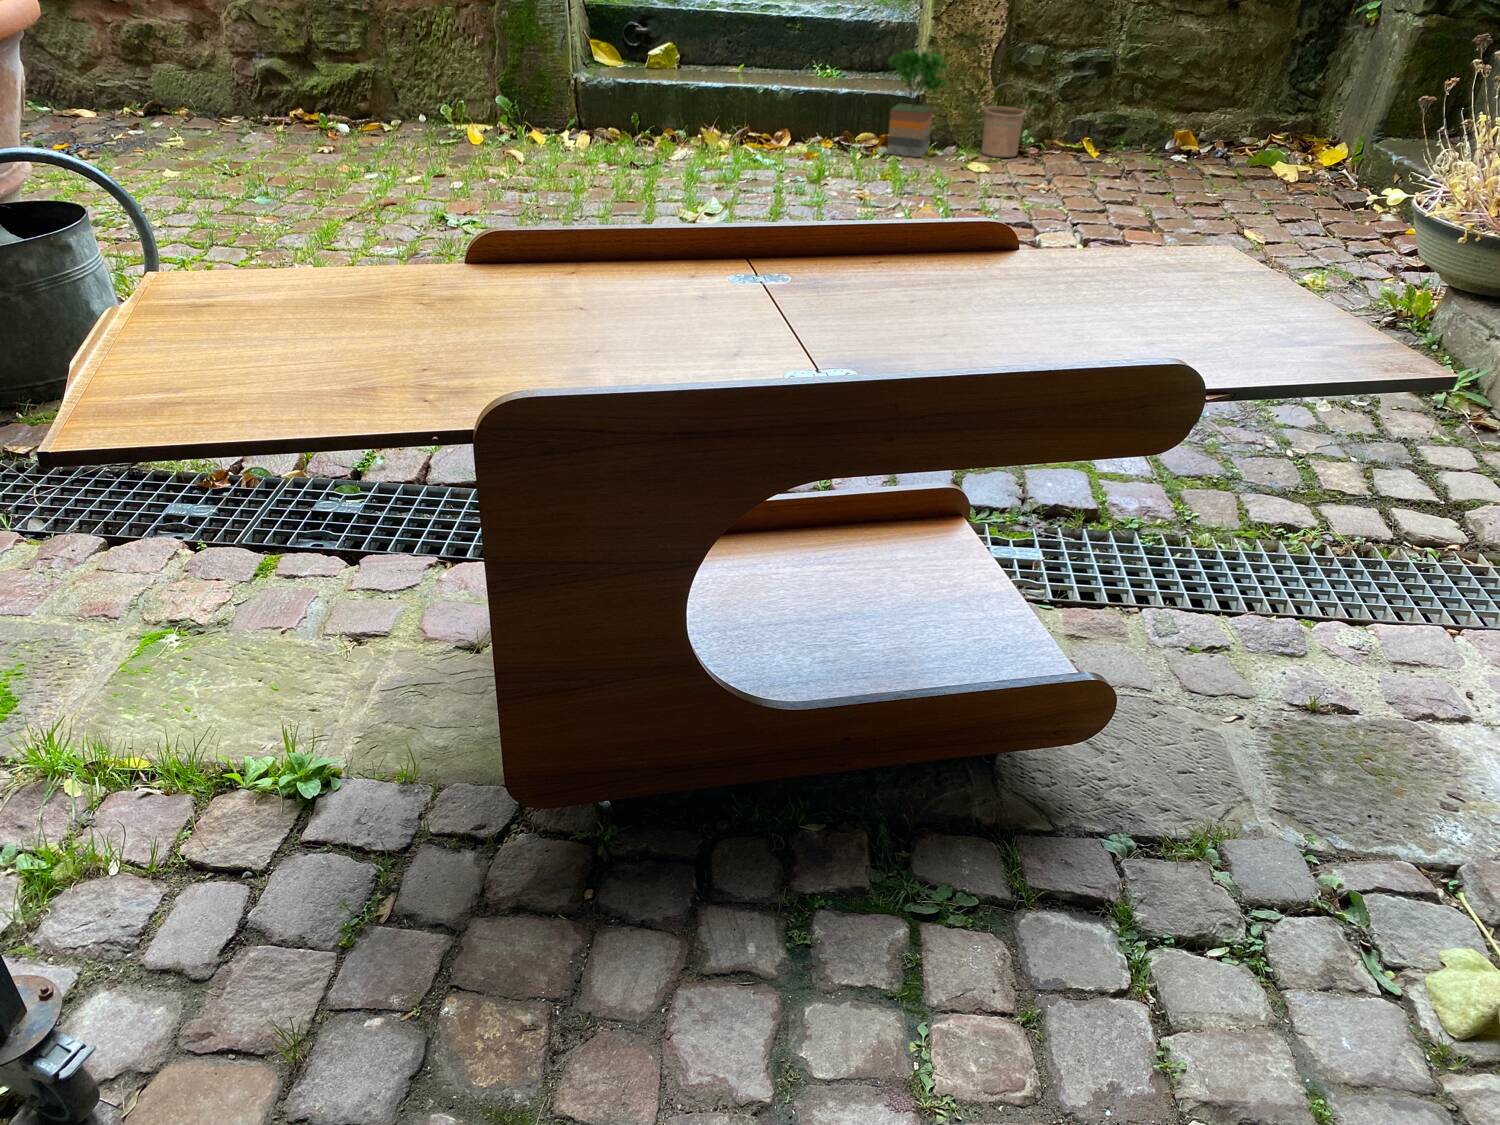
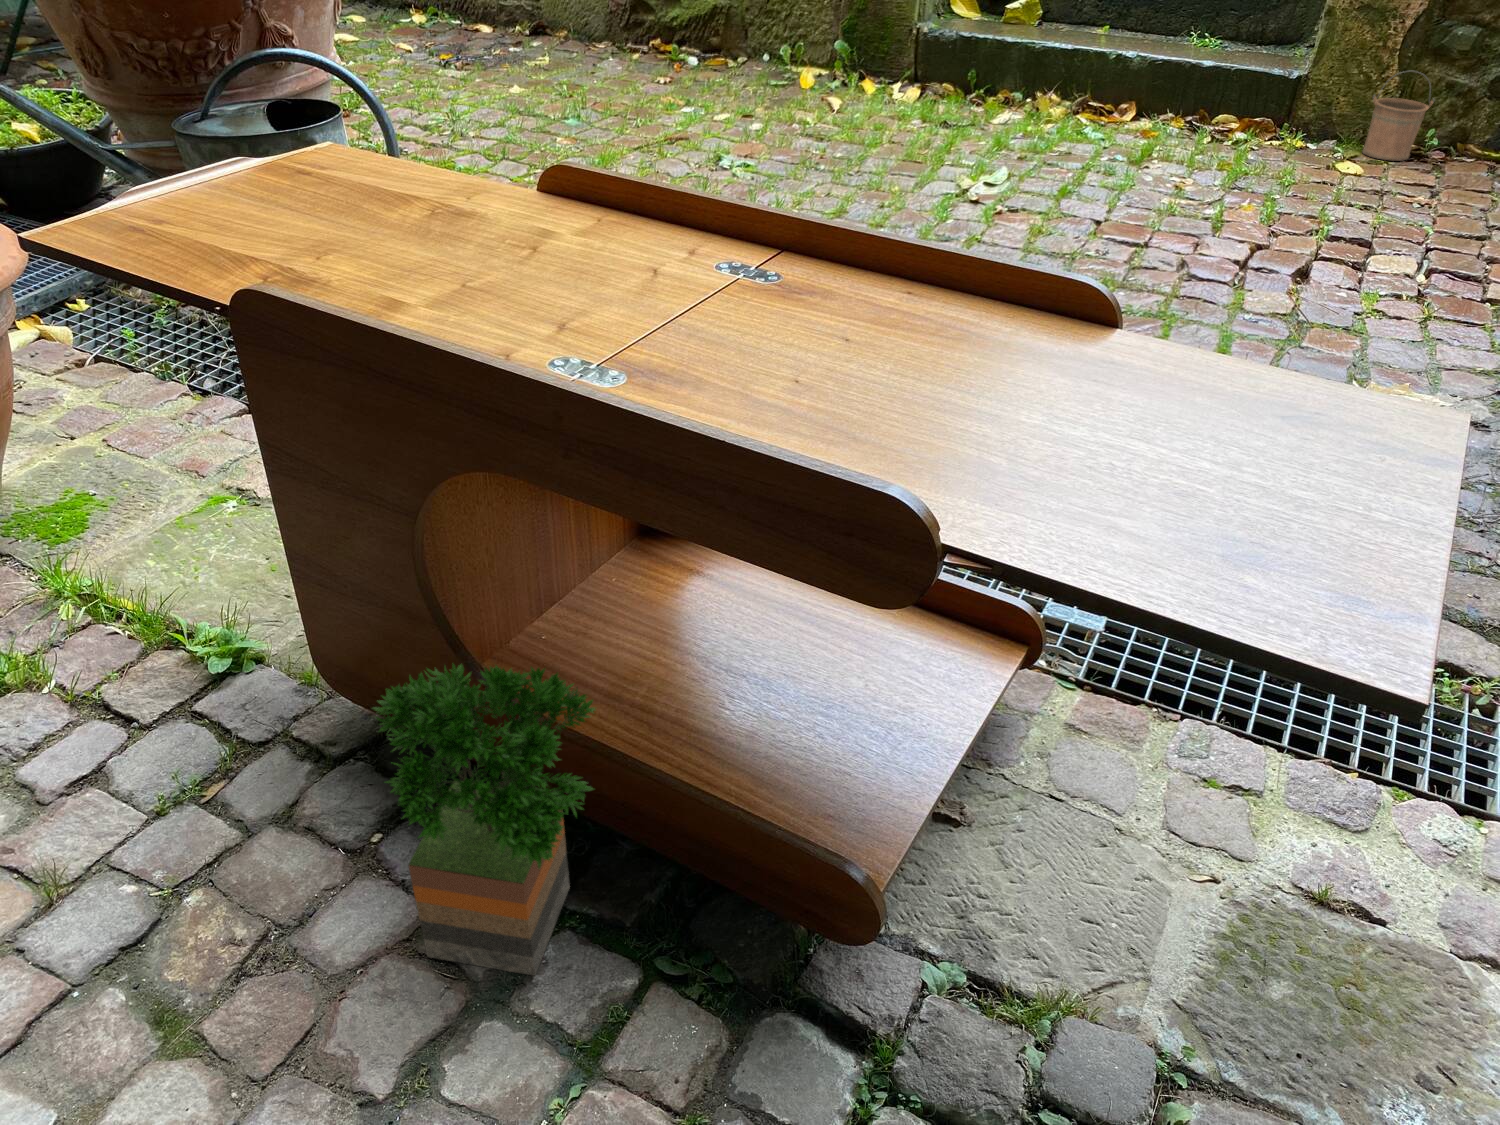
potted tree: present [887,50,948,157] -> present [373,664,595,976]

